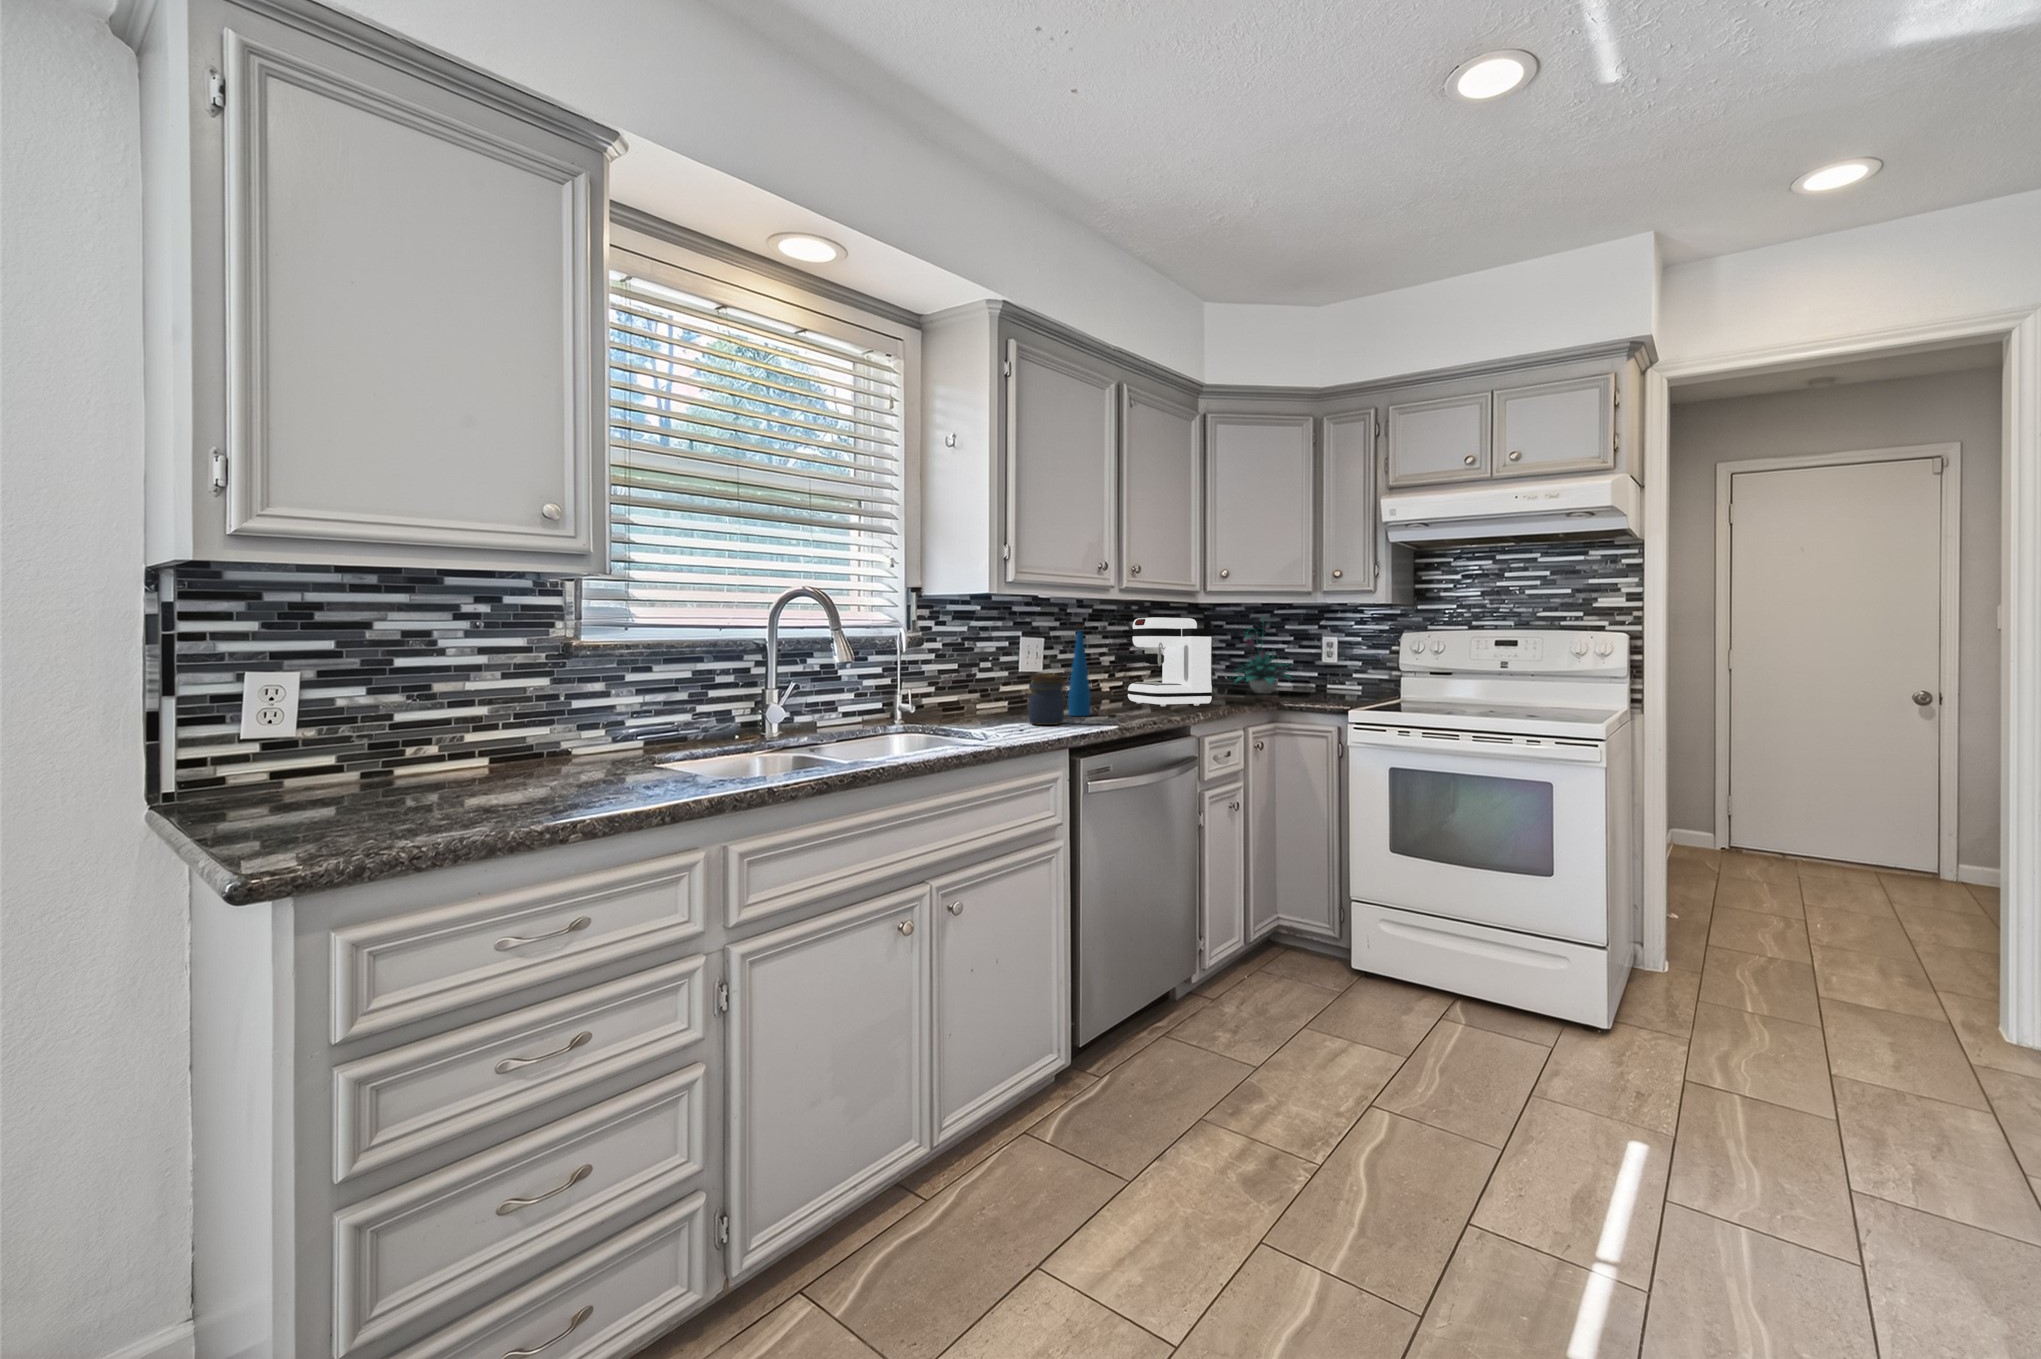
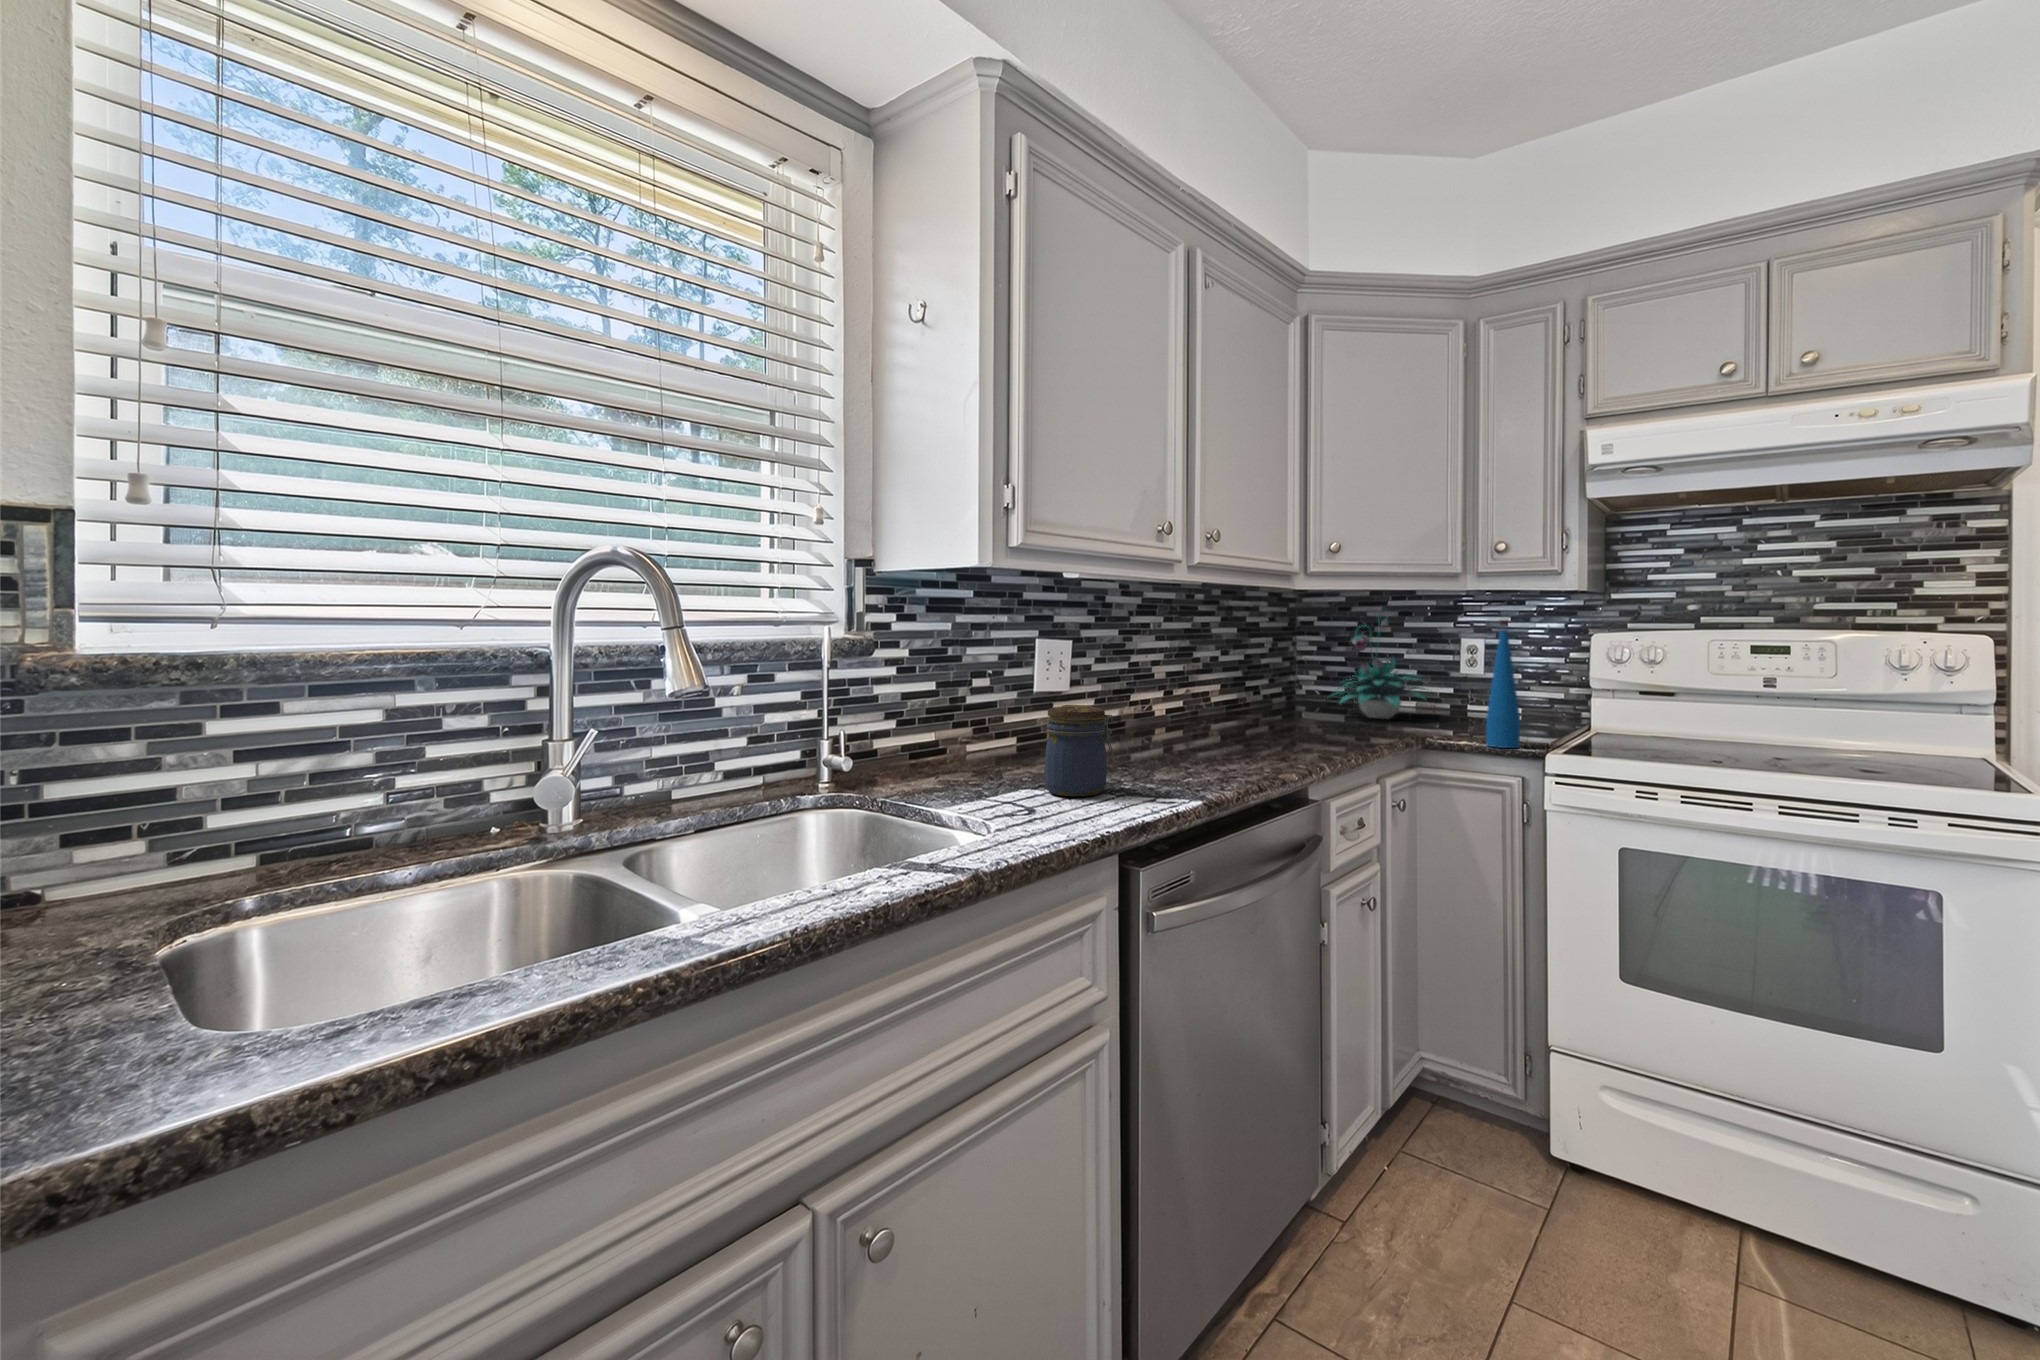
coffee maker: present [1114,617,1212,707] -> none [1176,610,1326,747]
bottle: present [1068,624,1090,716] -> present [1486,620,1520,748]

